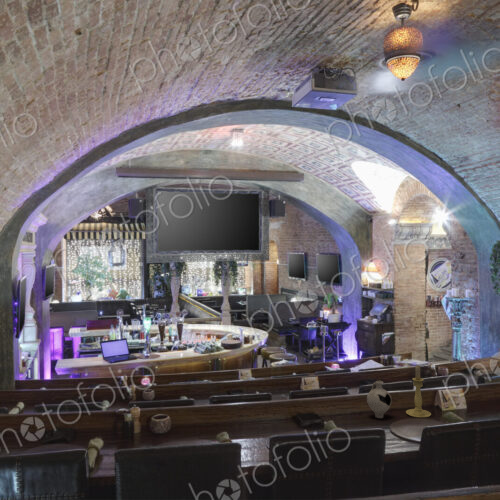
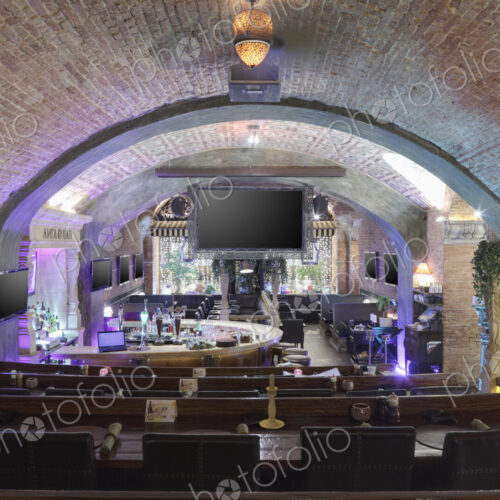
decorative vase: present [367,381,392,418] -> none [217,386,242,425]

